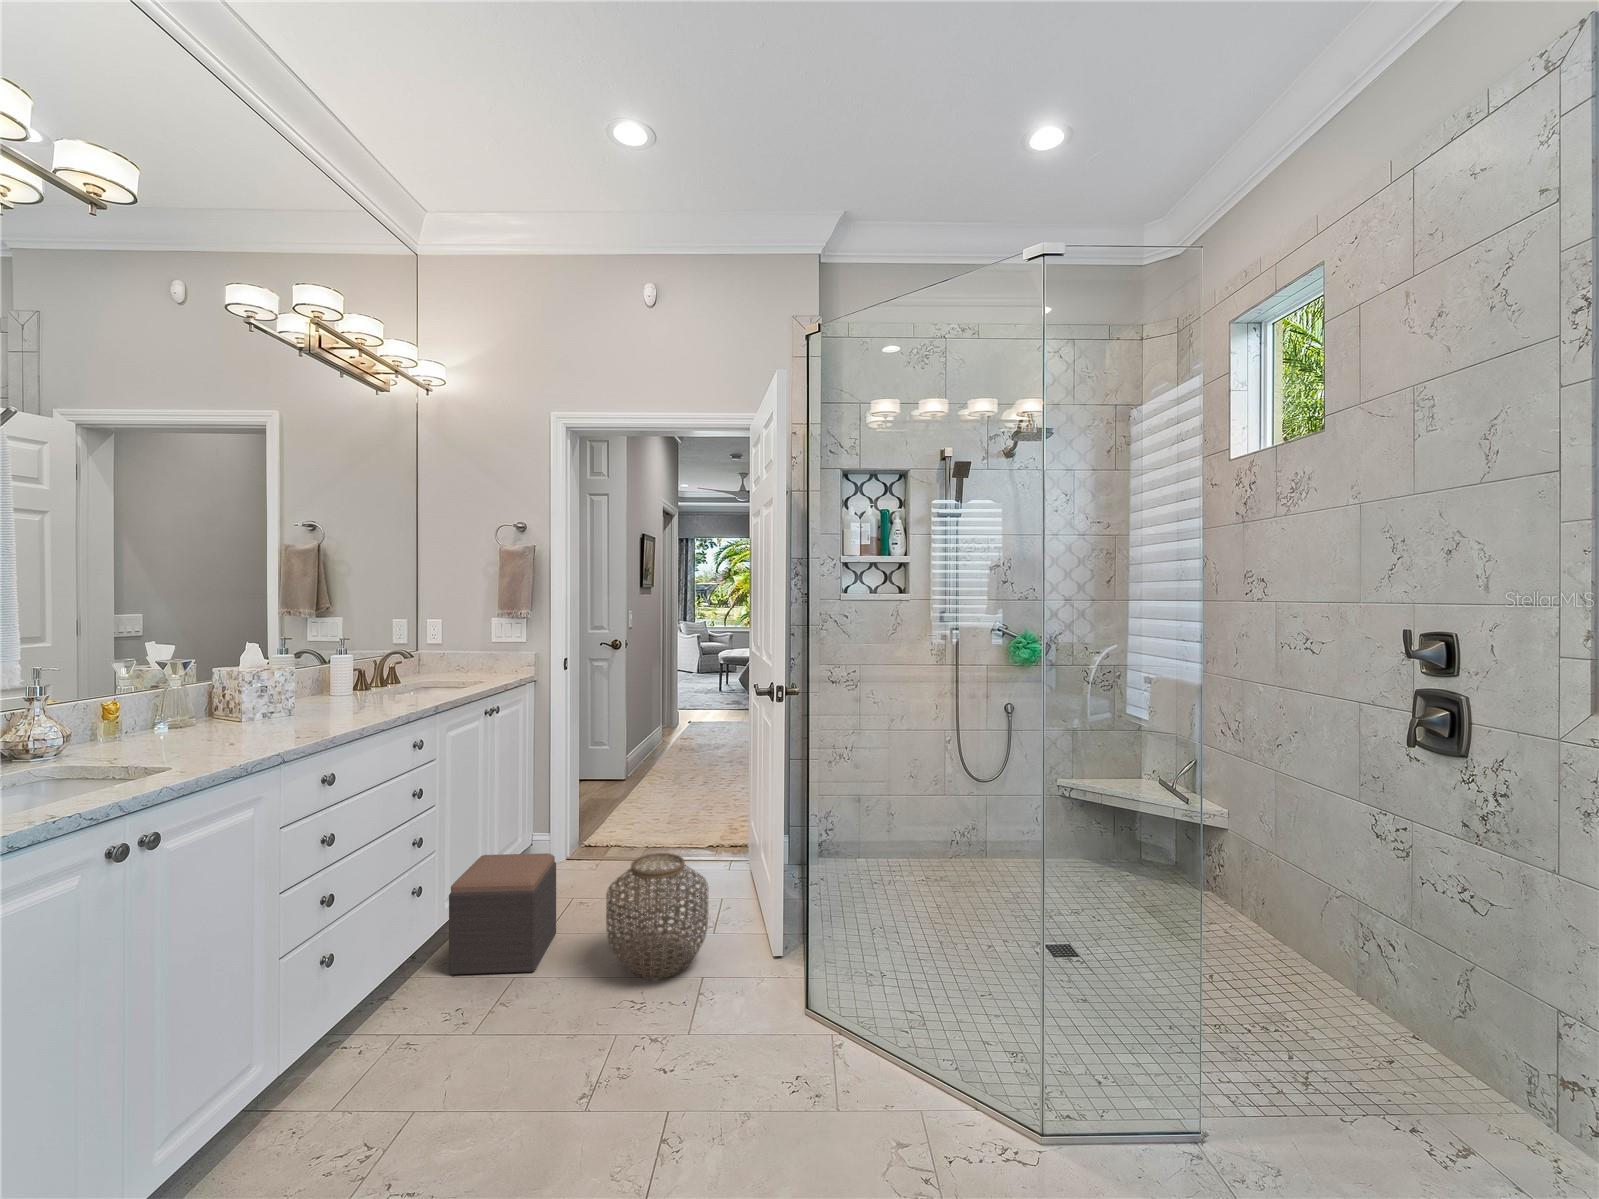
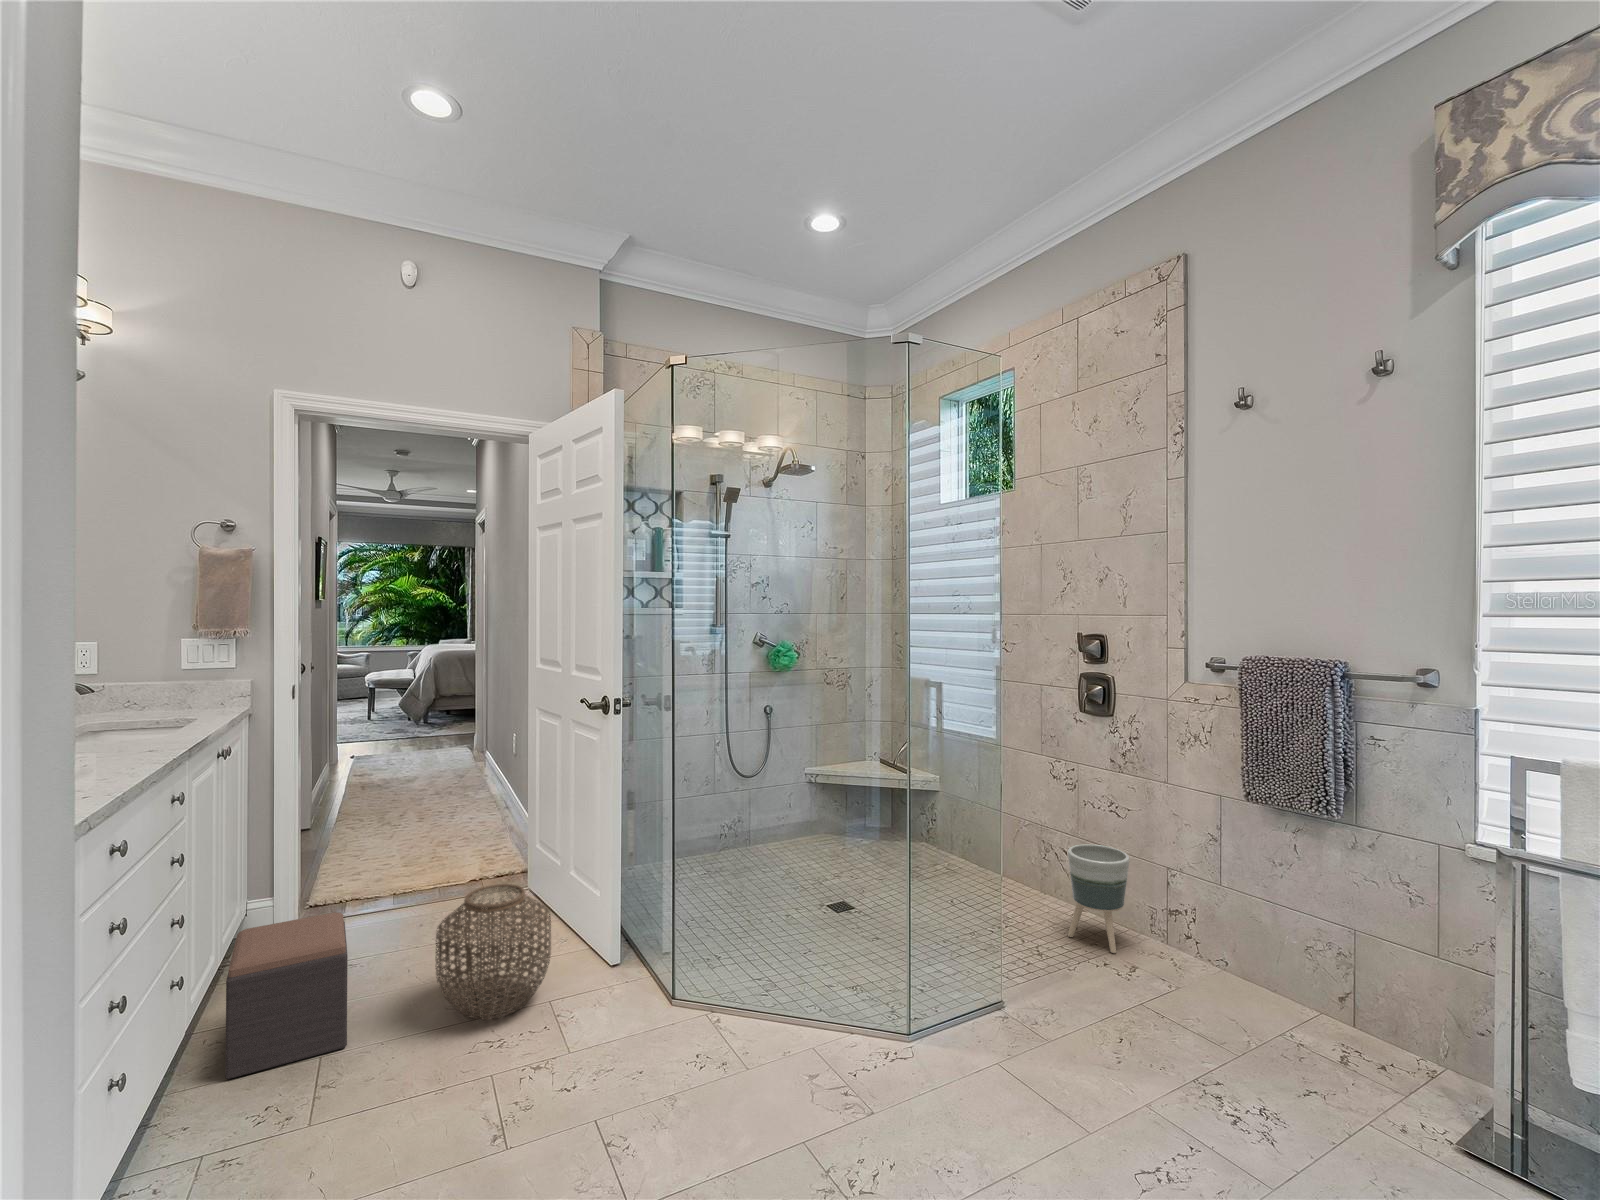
planter: none [1368,939,1481,1116] -> present [1068,844,1129,953]

